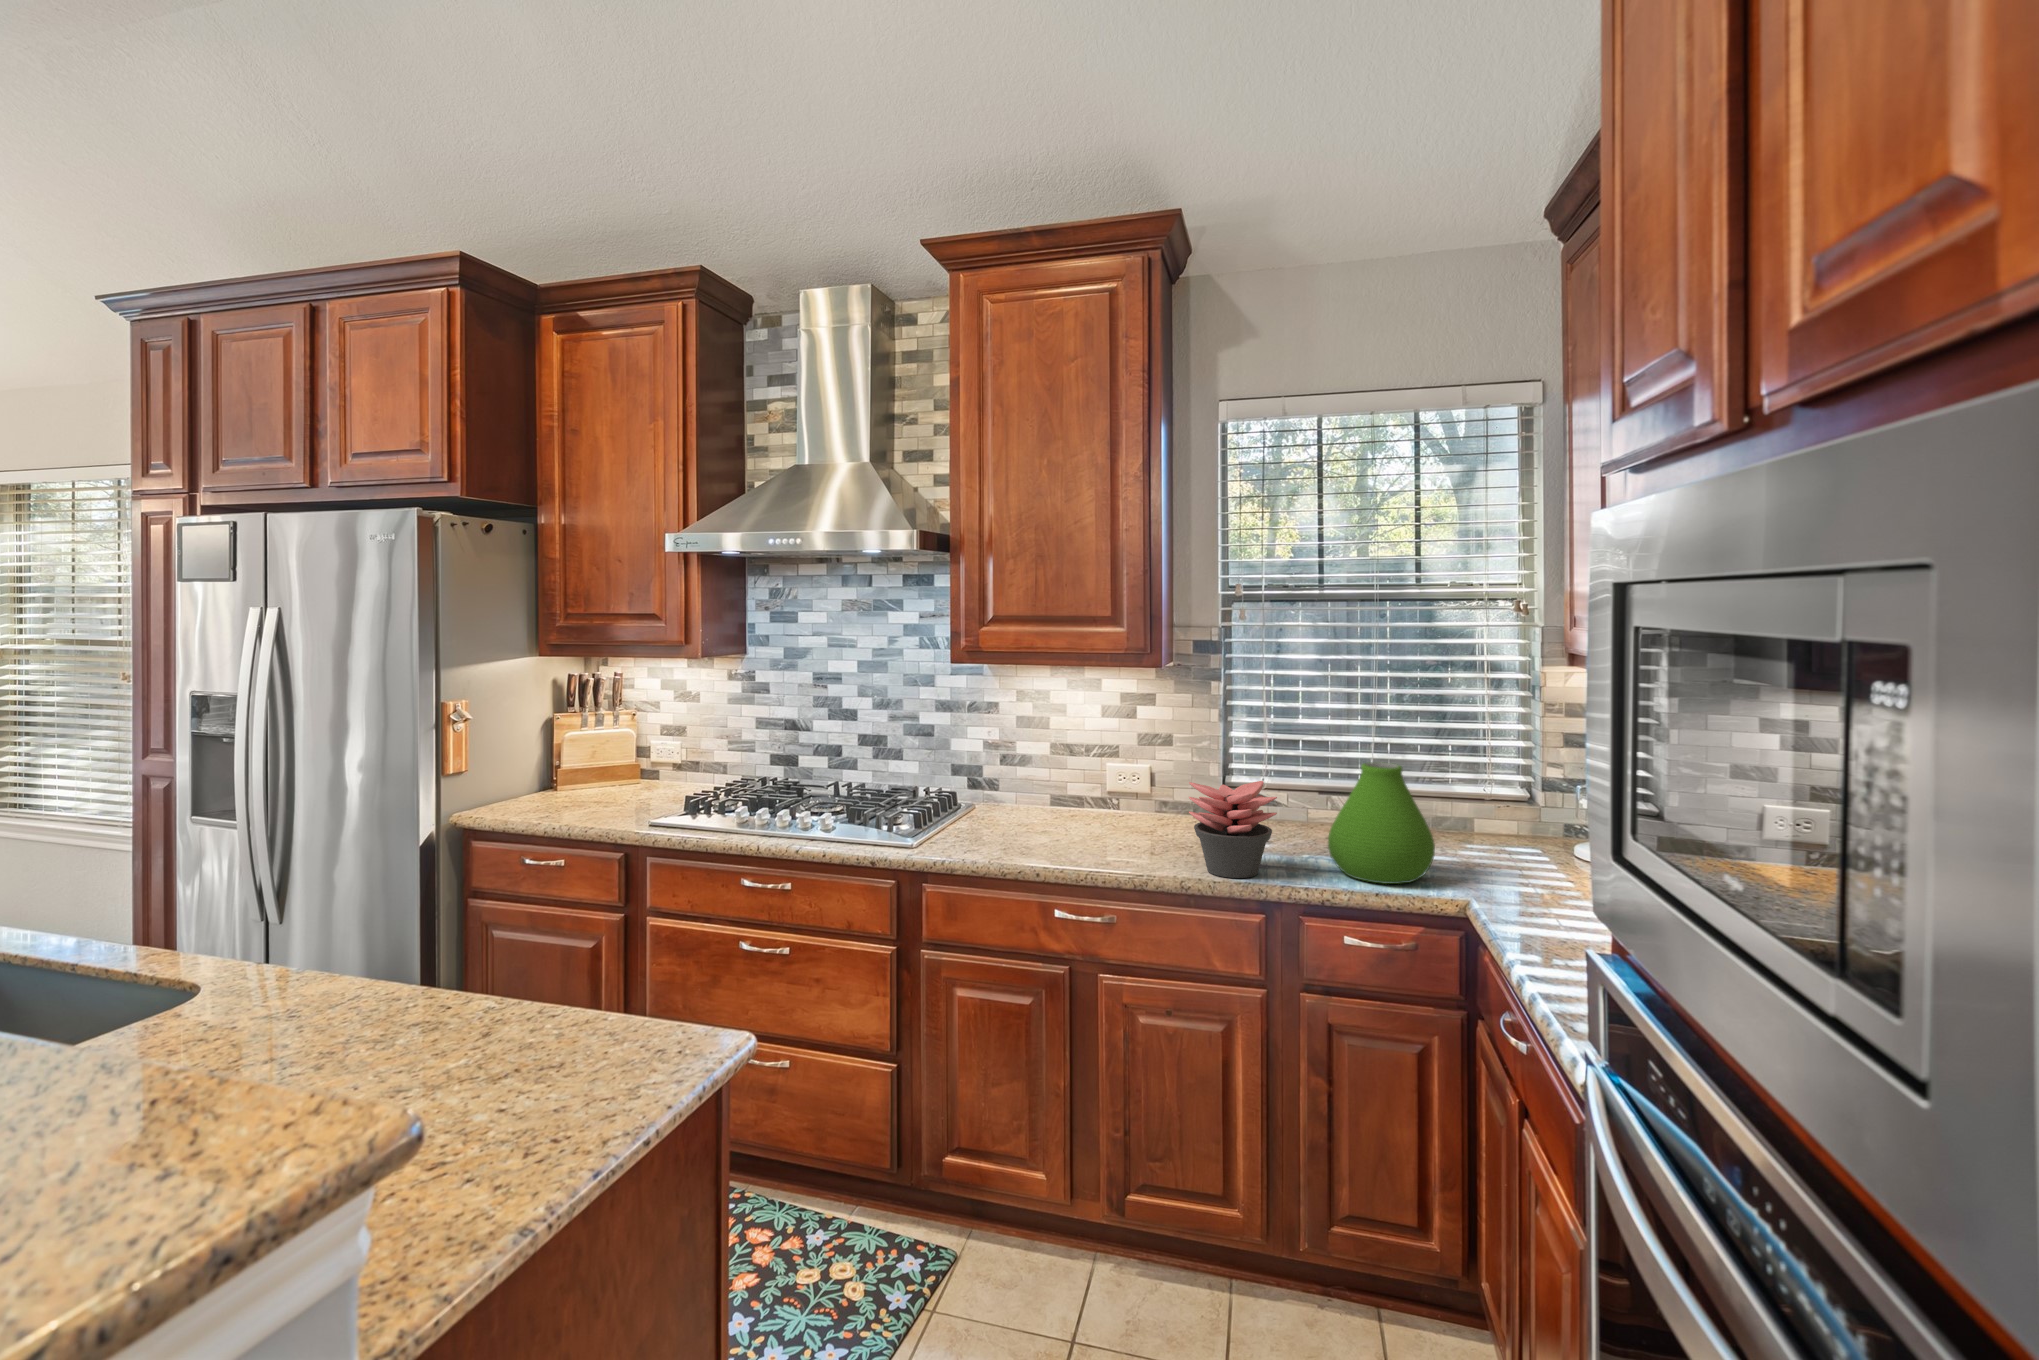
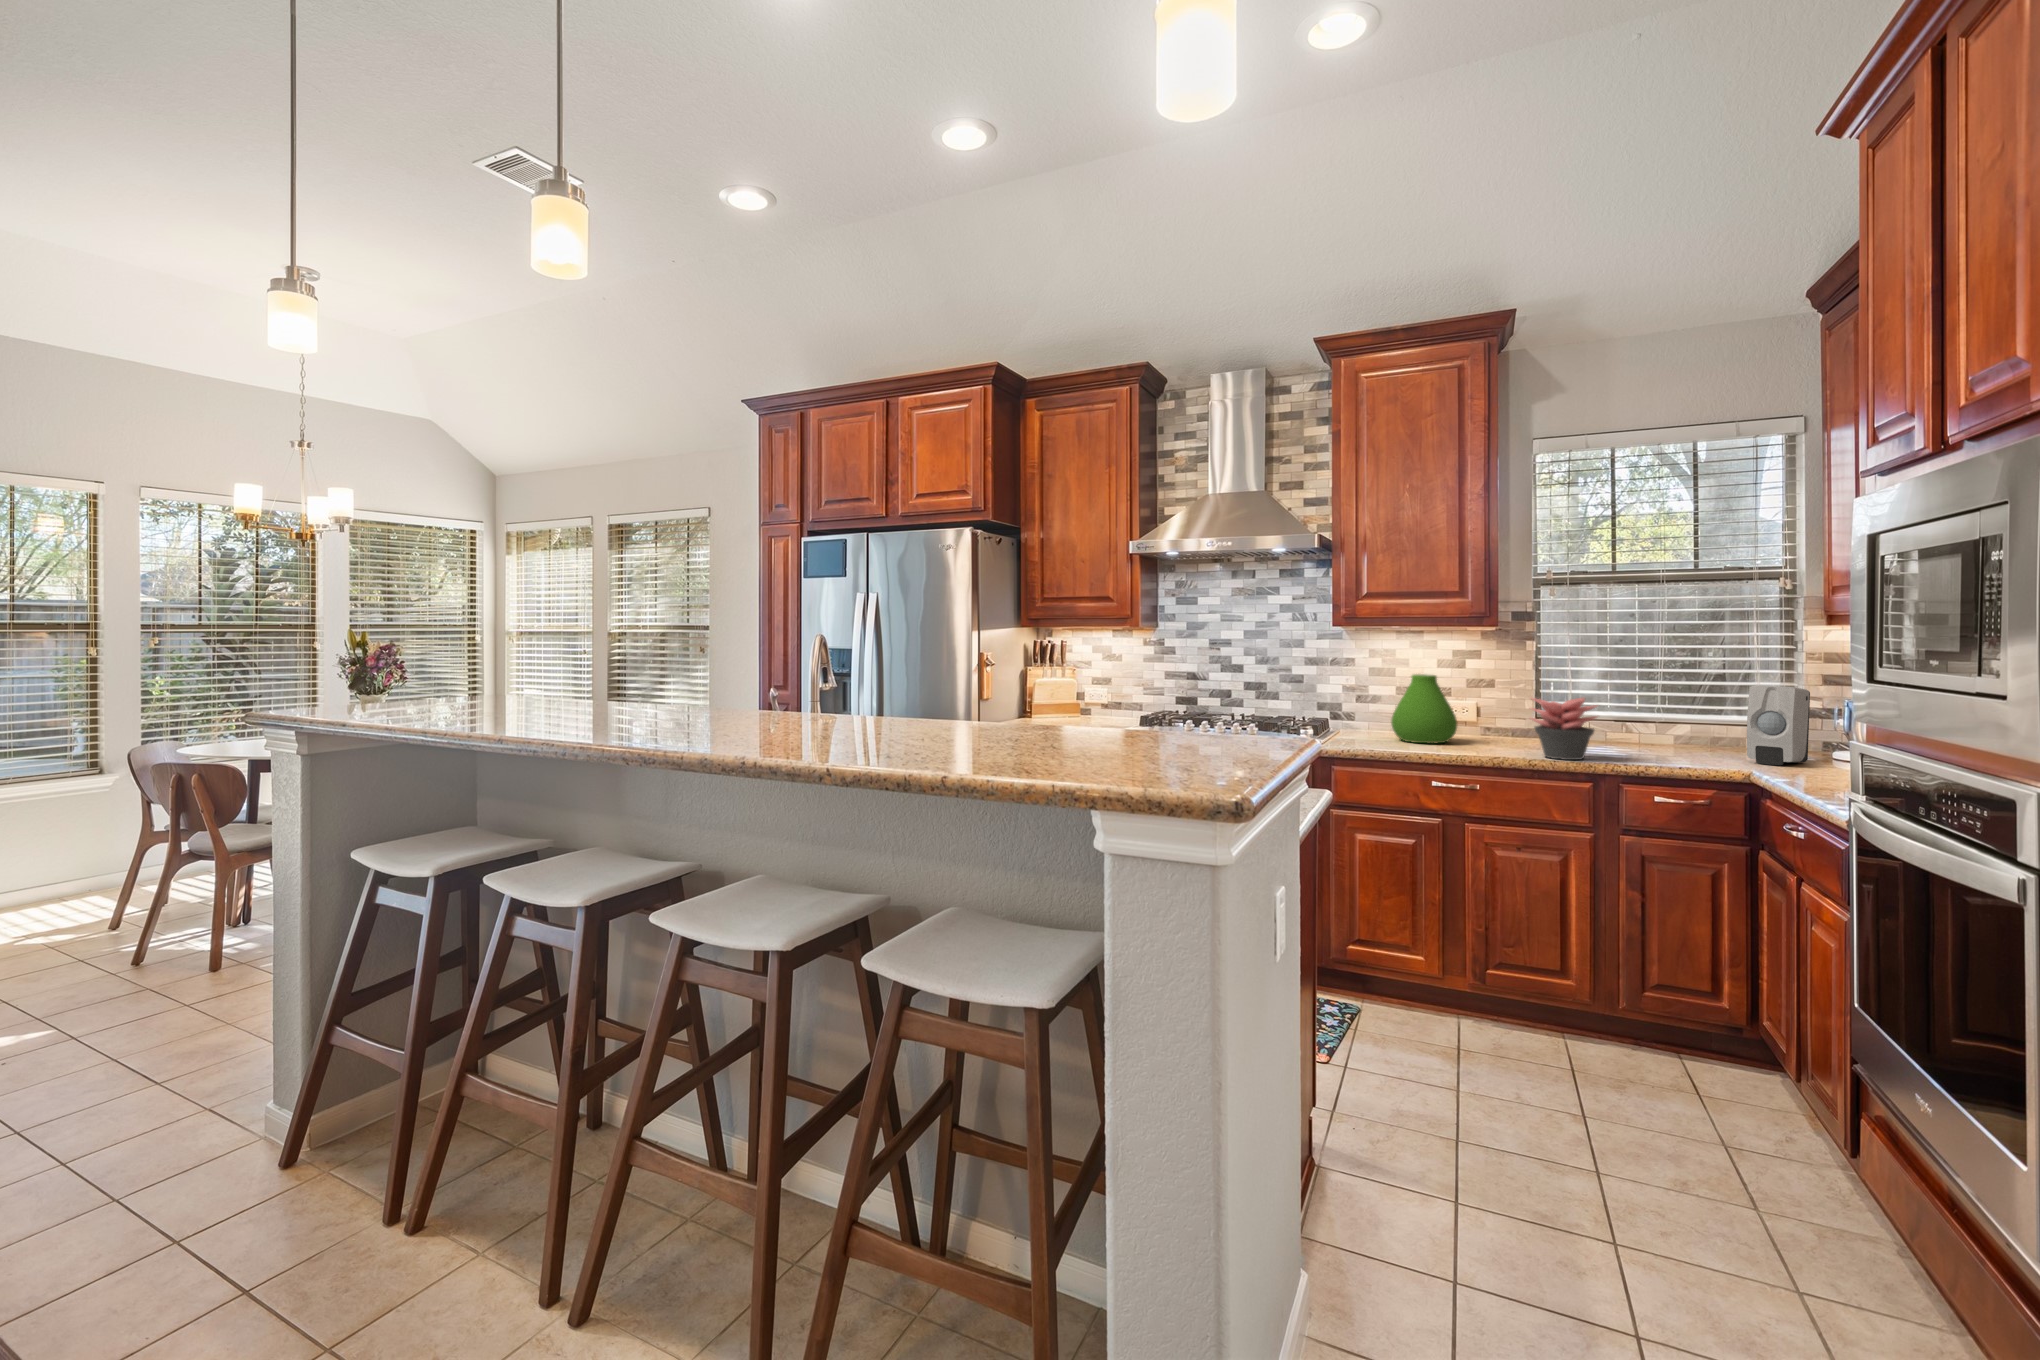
vase: present [1328,762,1435,884] -> present [1391,674,1457,743]
soap dispenser: none [1468,762,1547,879] -> present [1747,685,1810,765]

